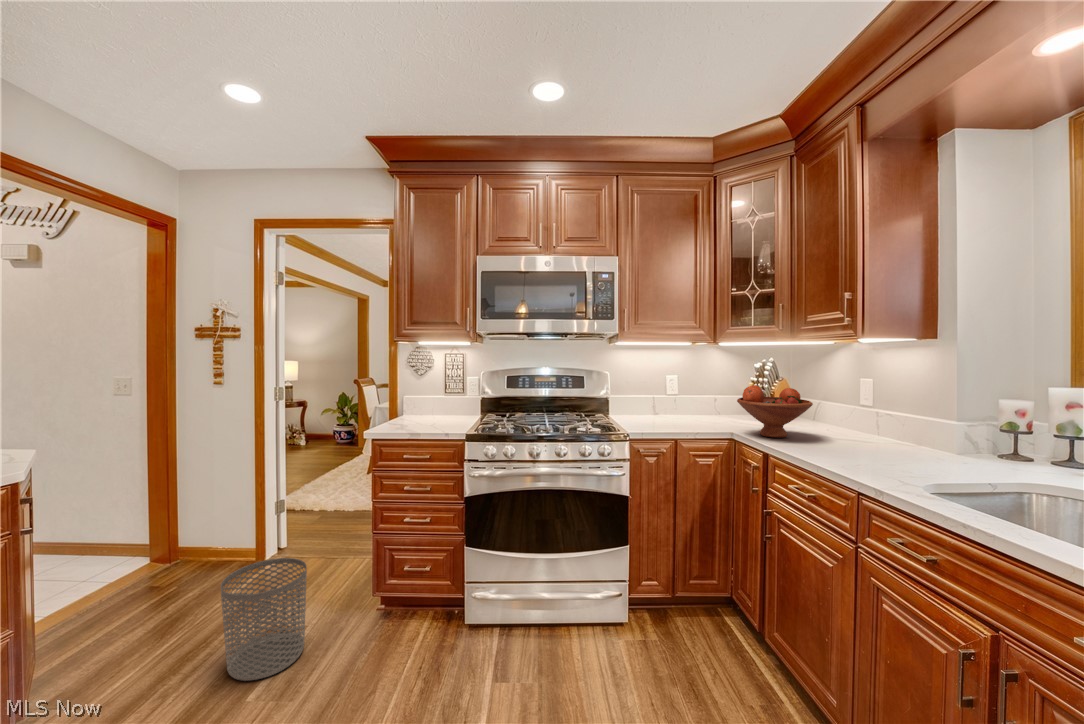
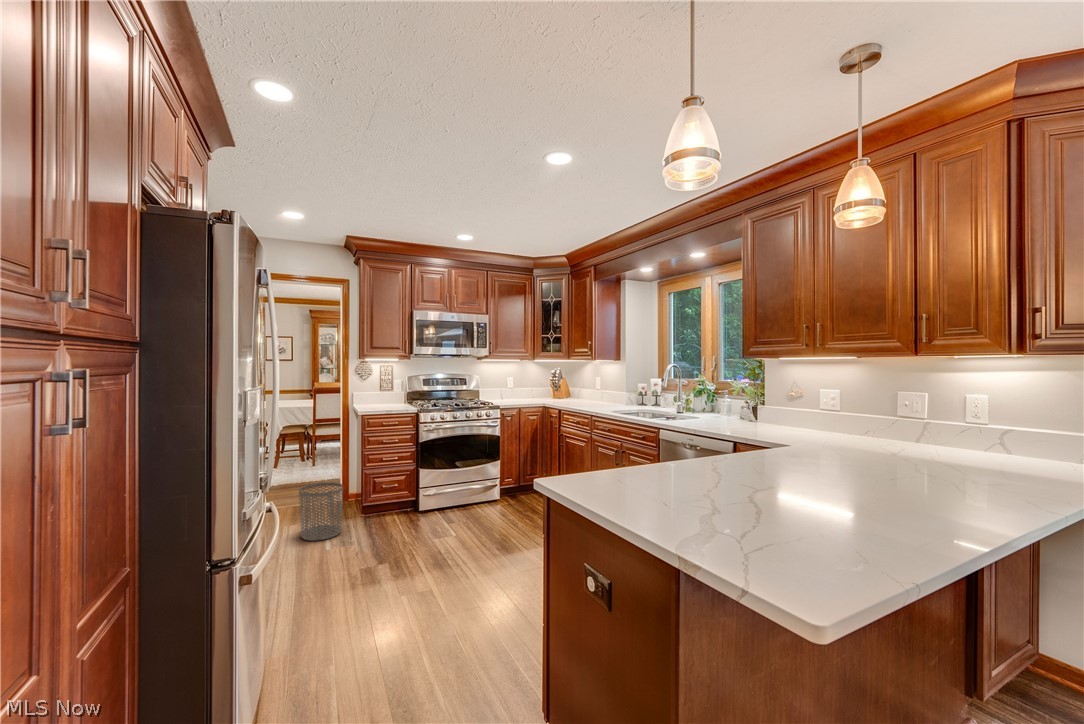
fruit bowl: present [737,385,813,438] -> none [548,381,578,404]

